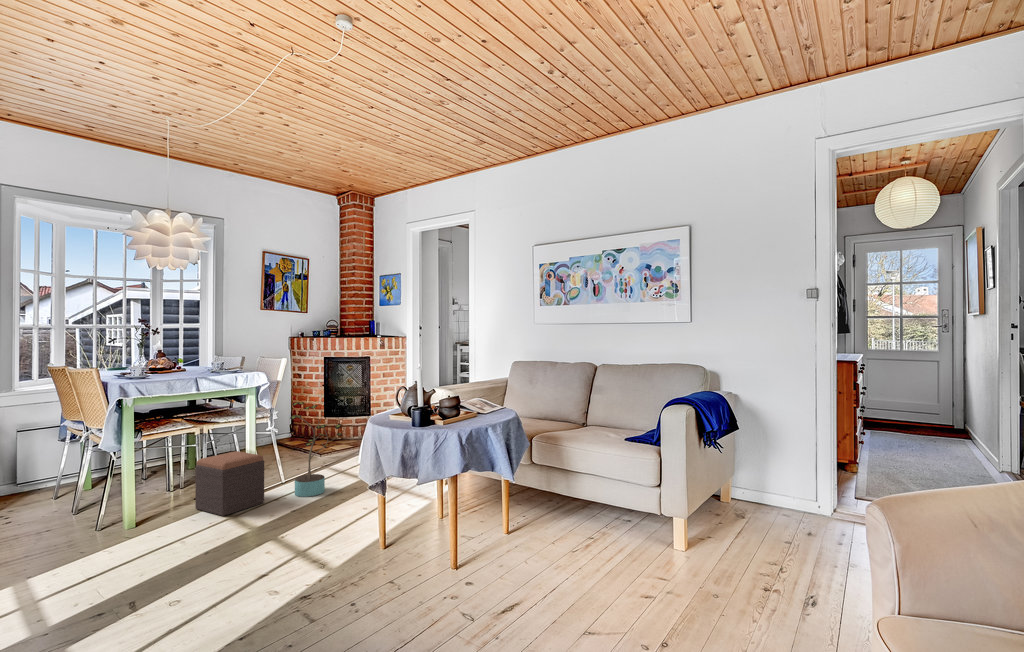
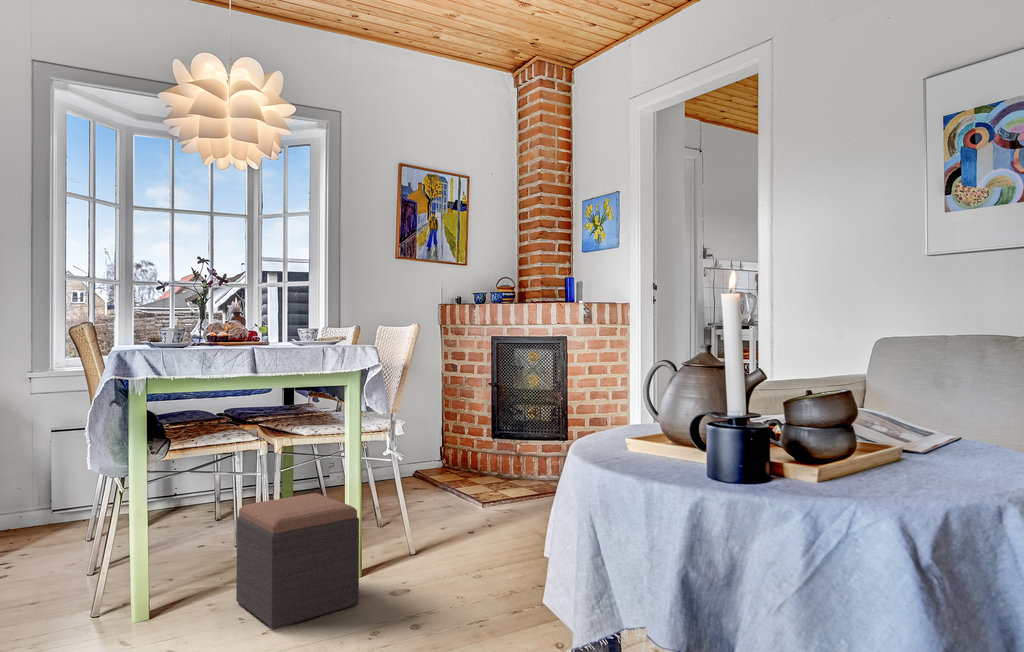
potted plant: present [290,402,342,497] -> none [407,403,514,600]

